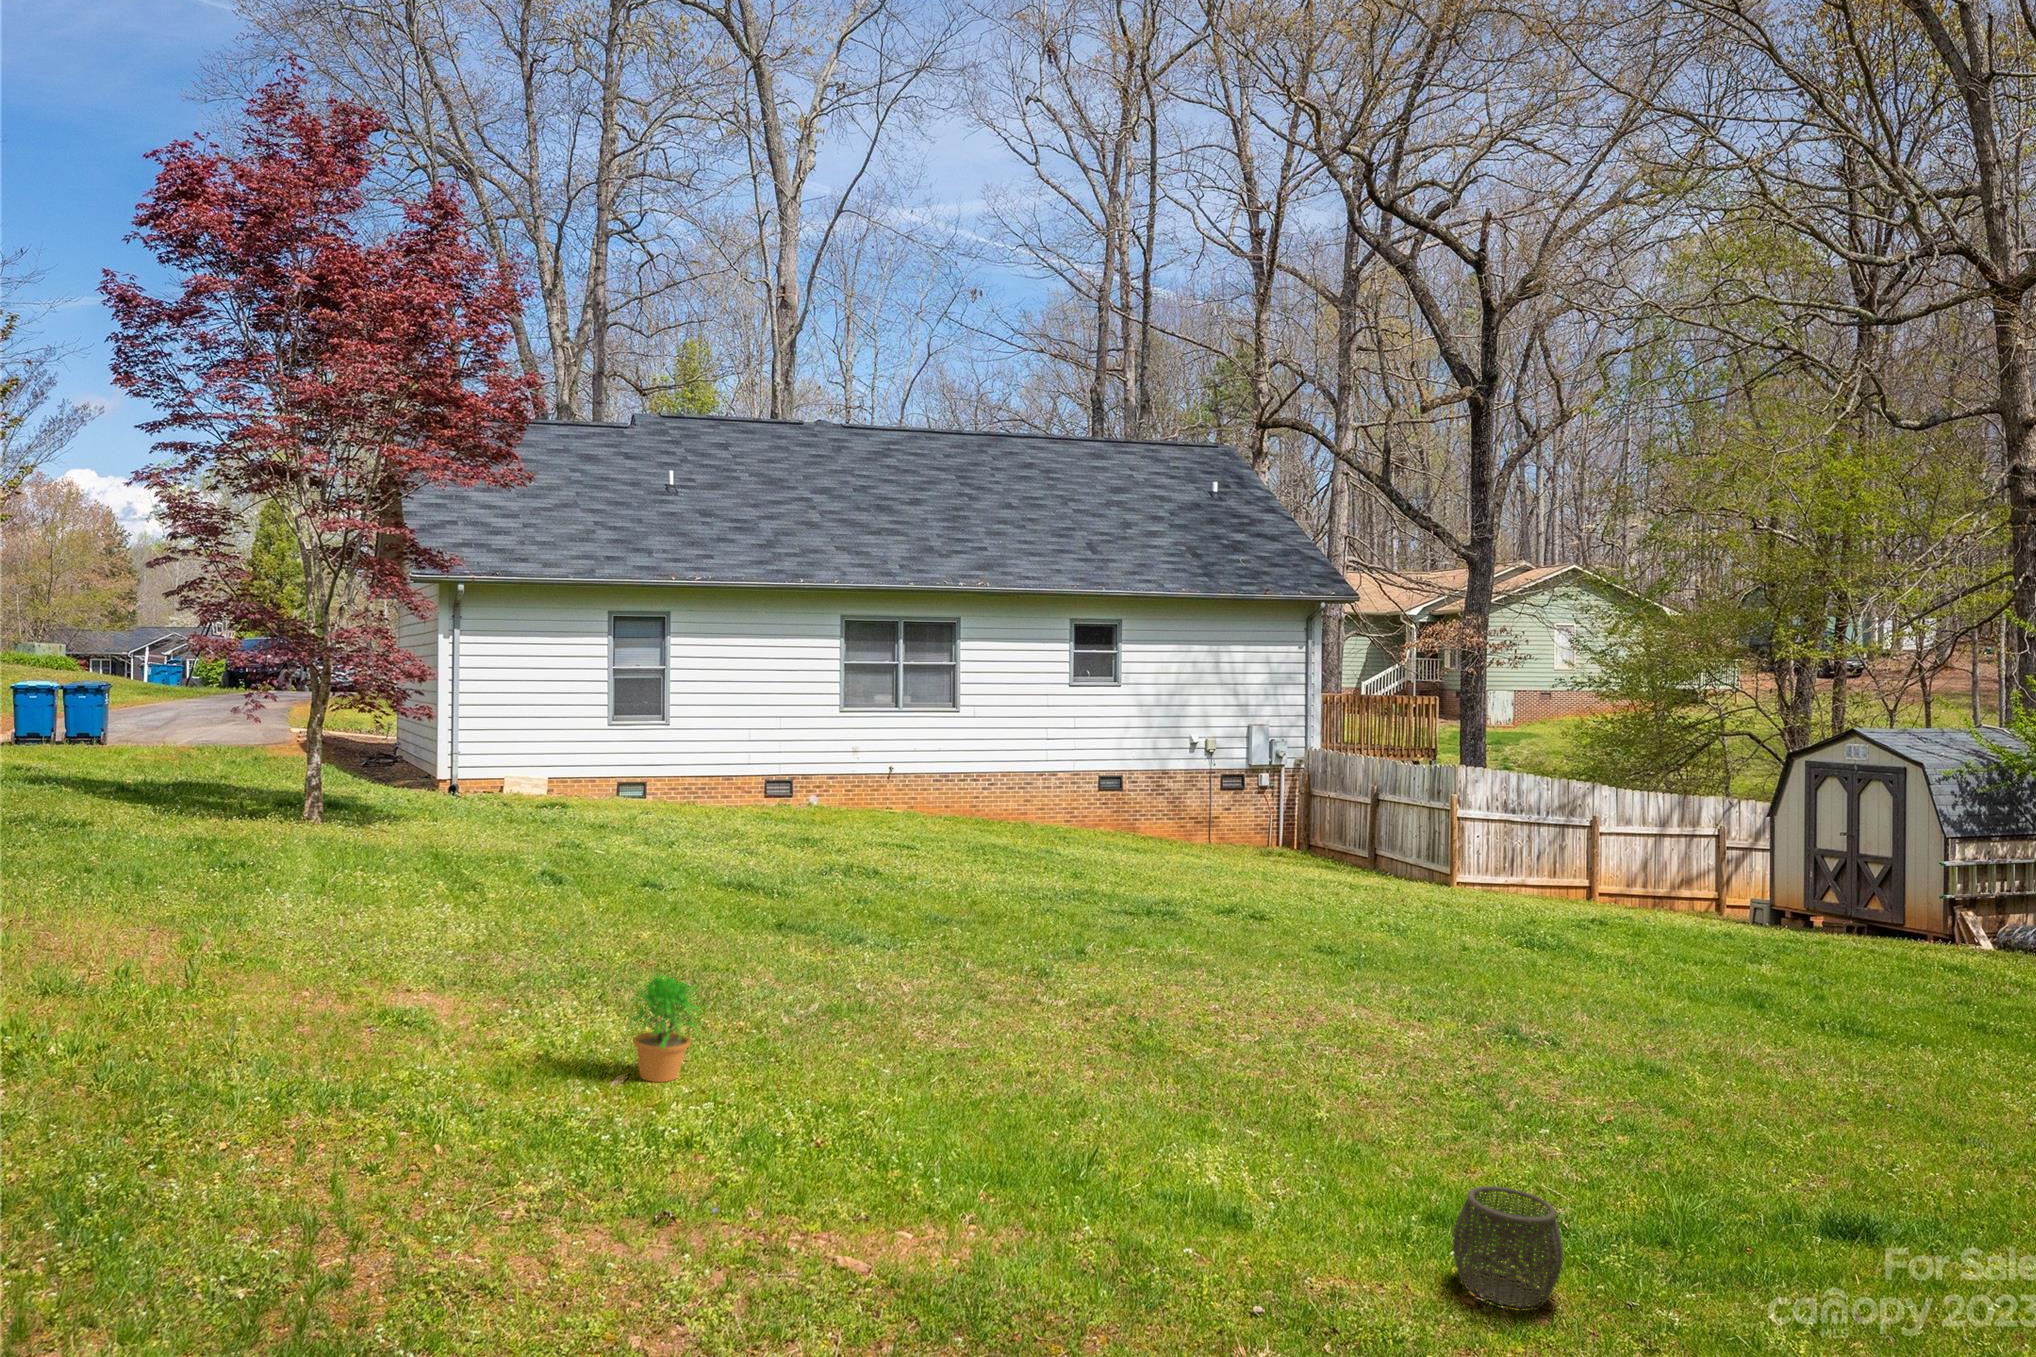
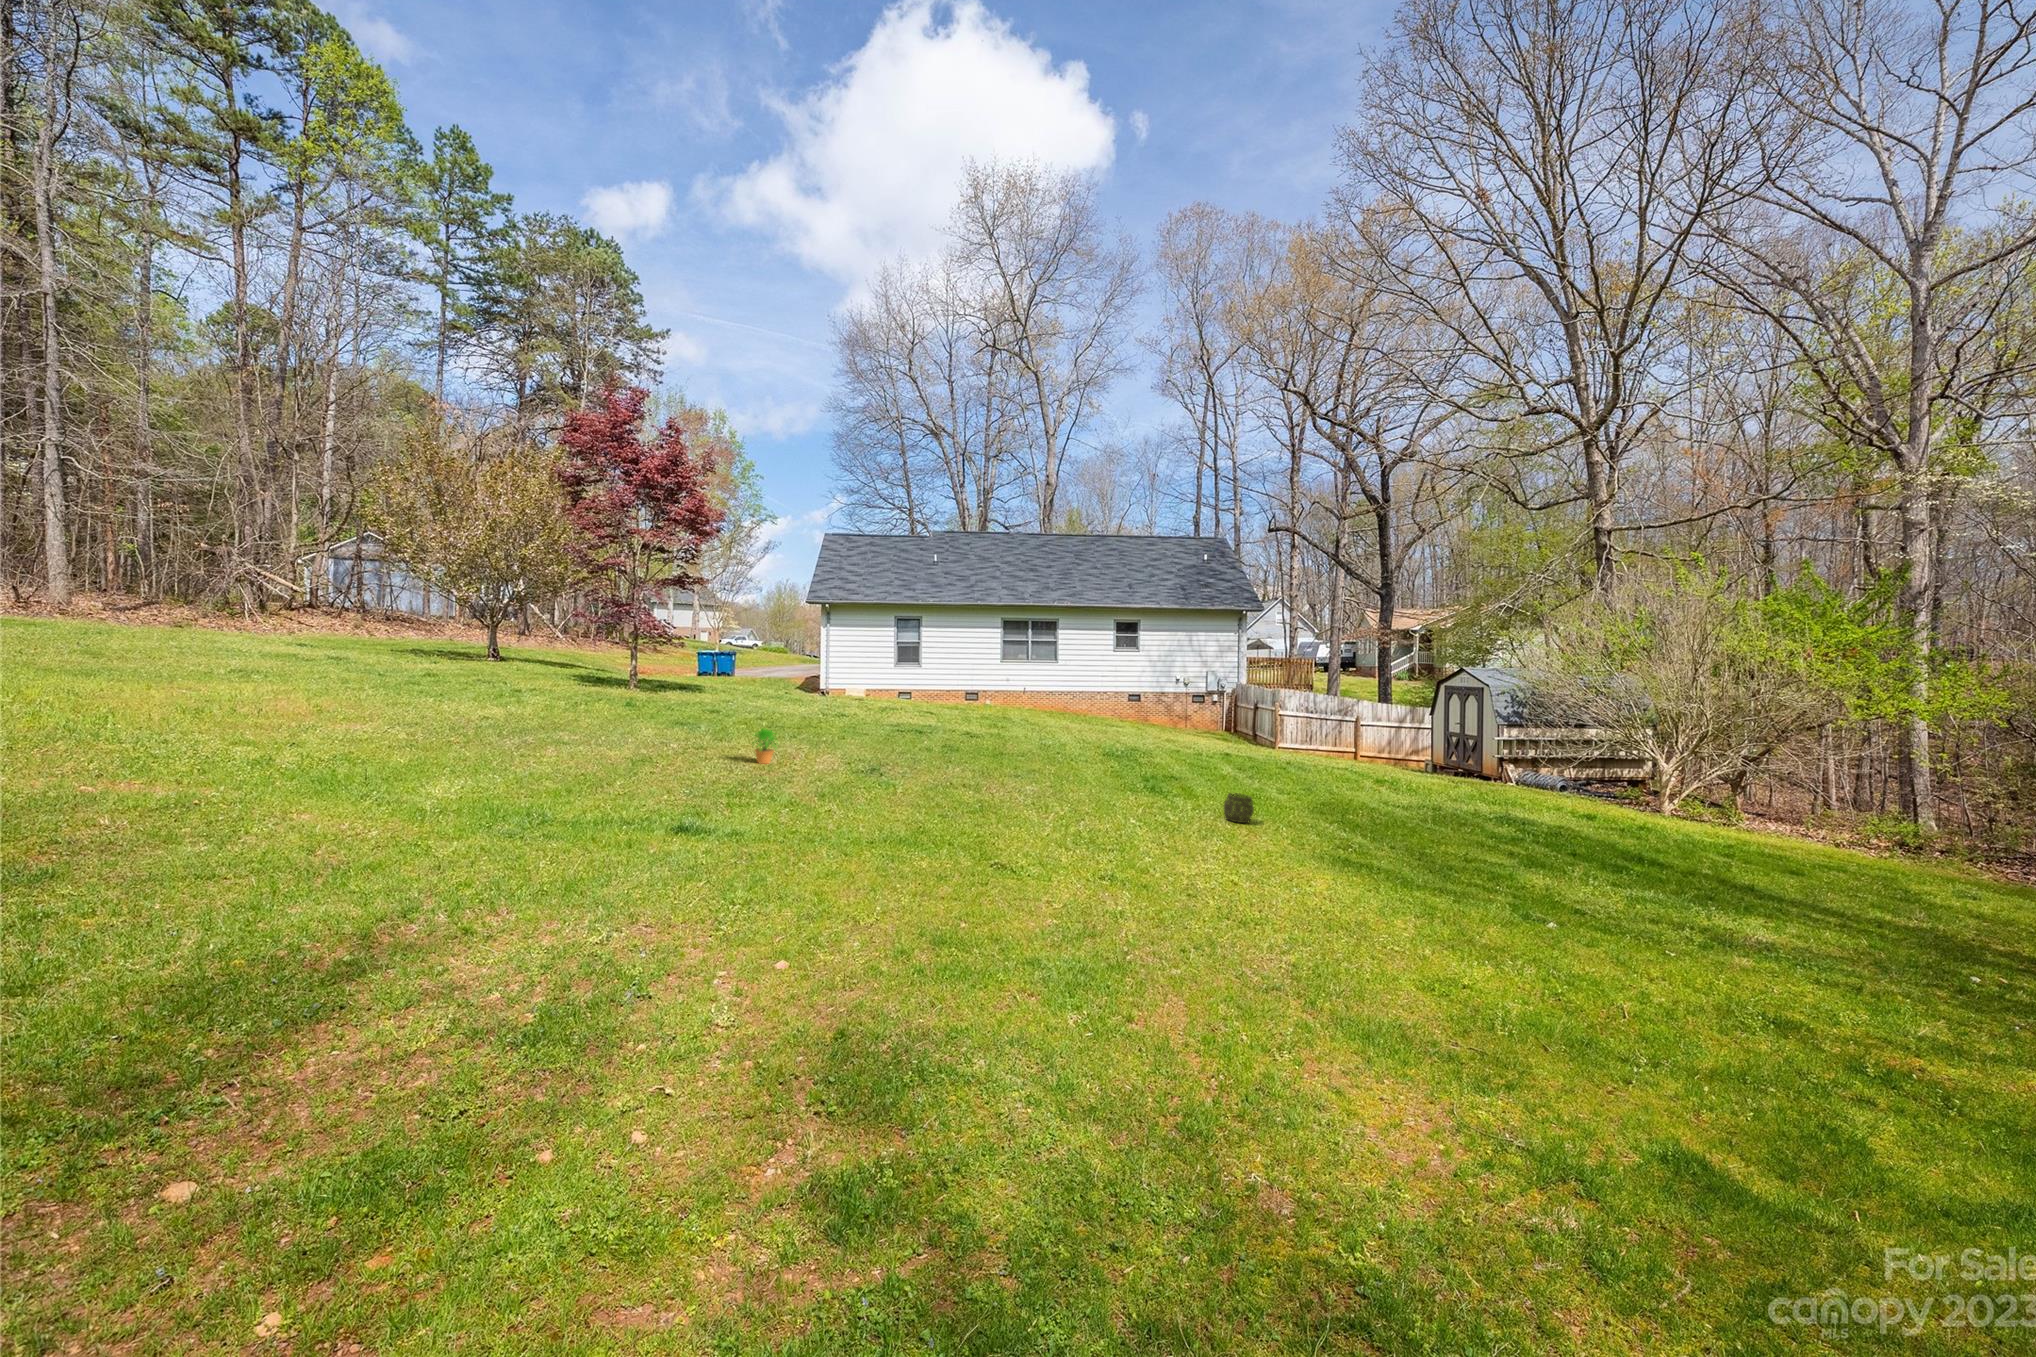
woven basket: present [1452,1186,1563,1308] -> present [1224,793,1254,823]

